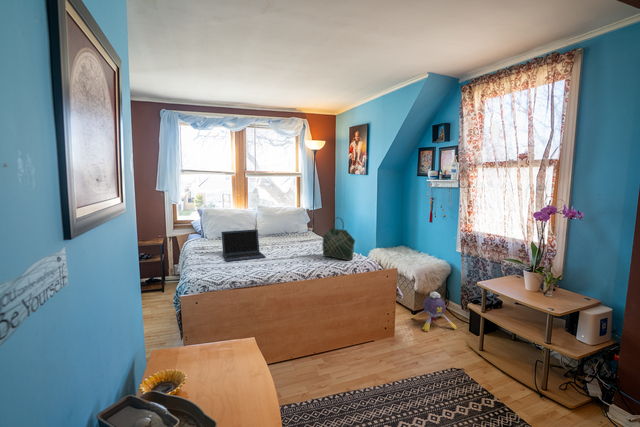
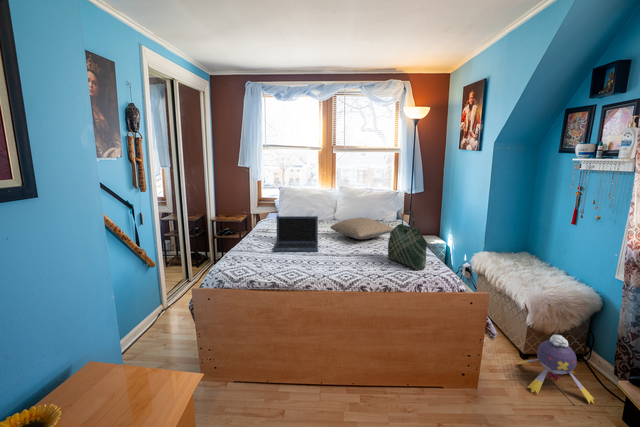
pillow: none [265,229,317,246] -> present [330,218,393,239]

